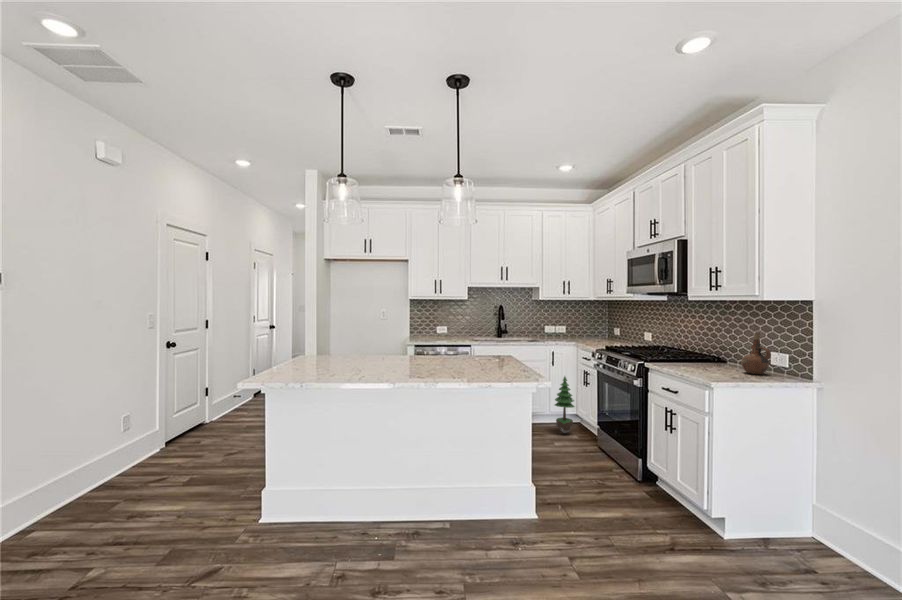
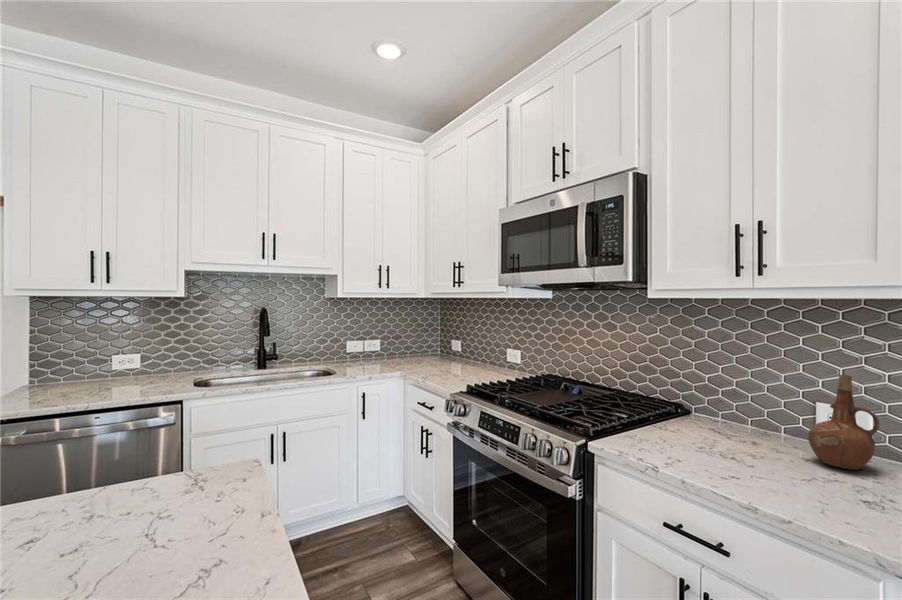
potted tree: present [555,377,574,434] -> none [367,439,407,547]

